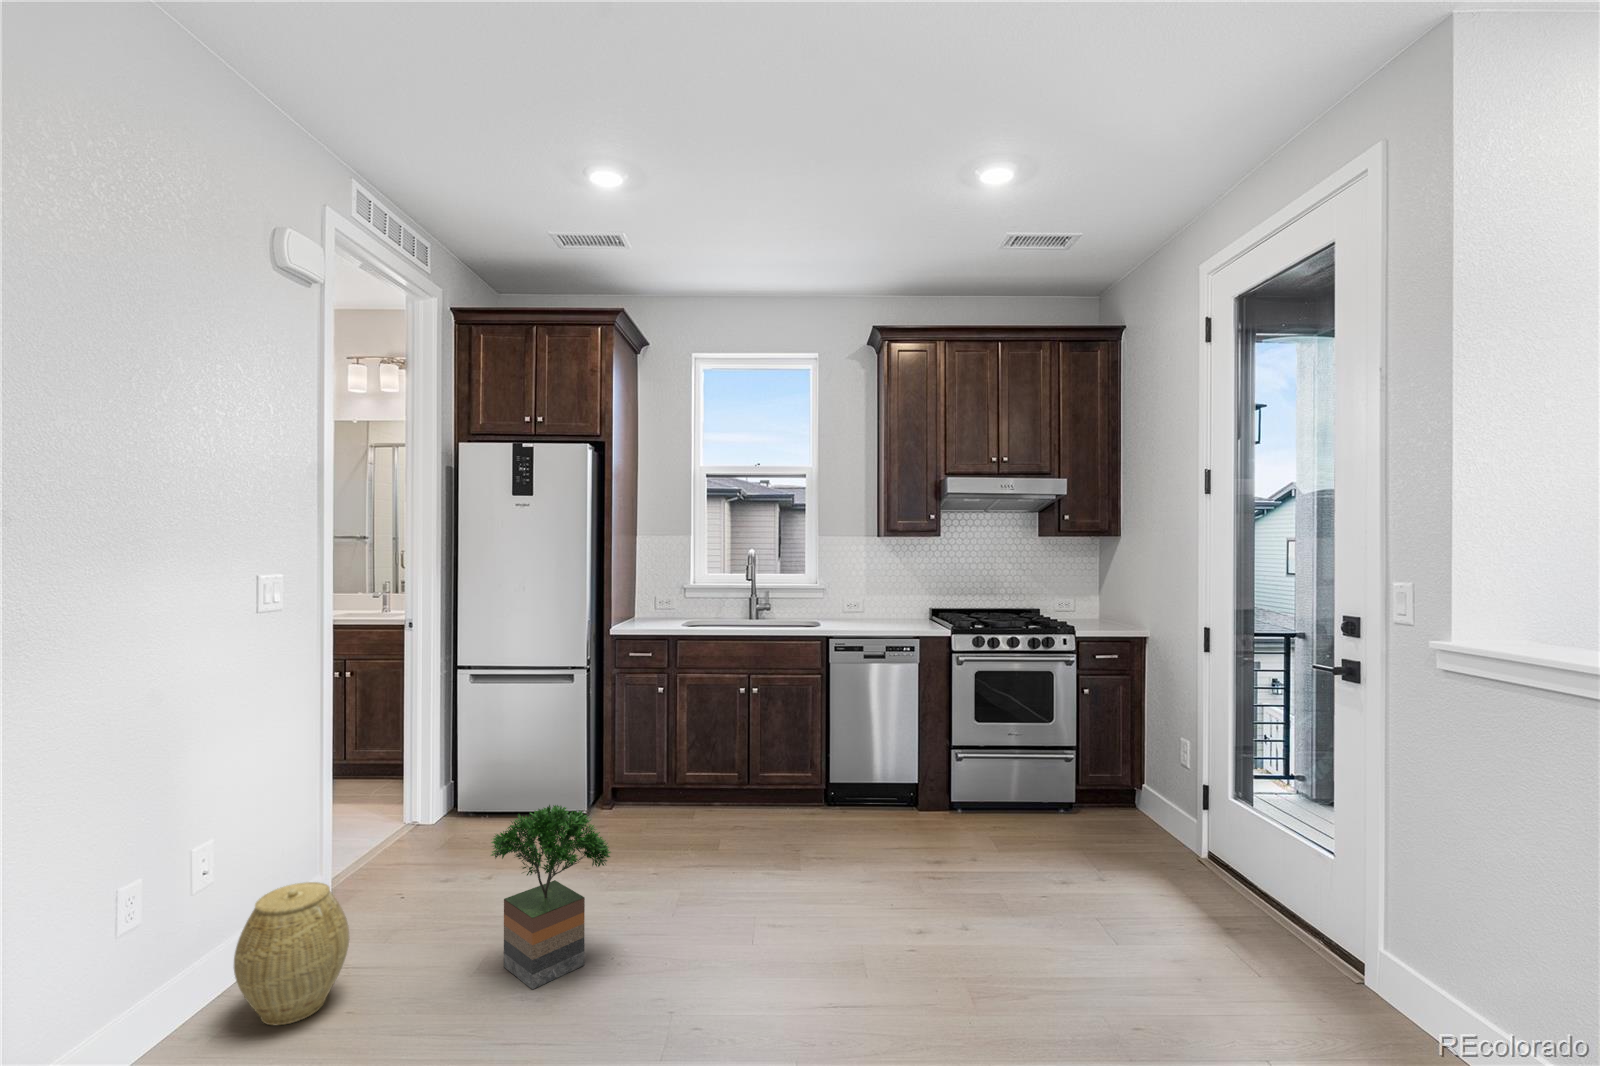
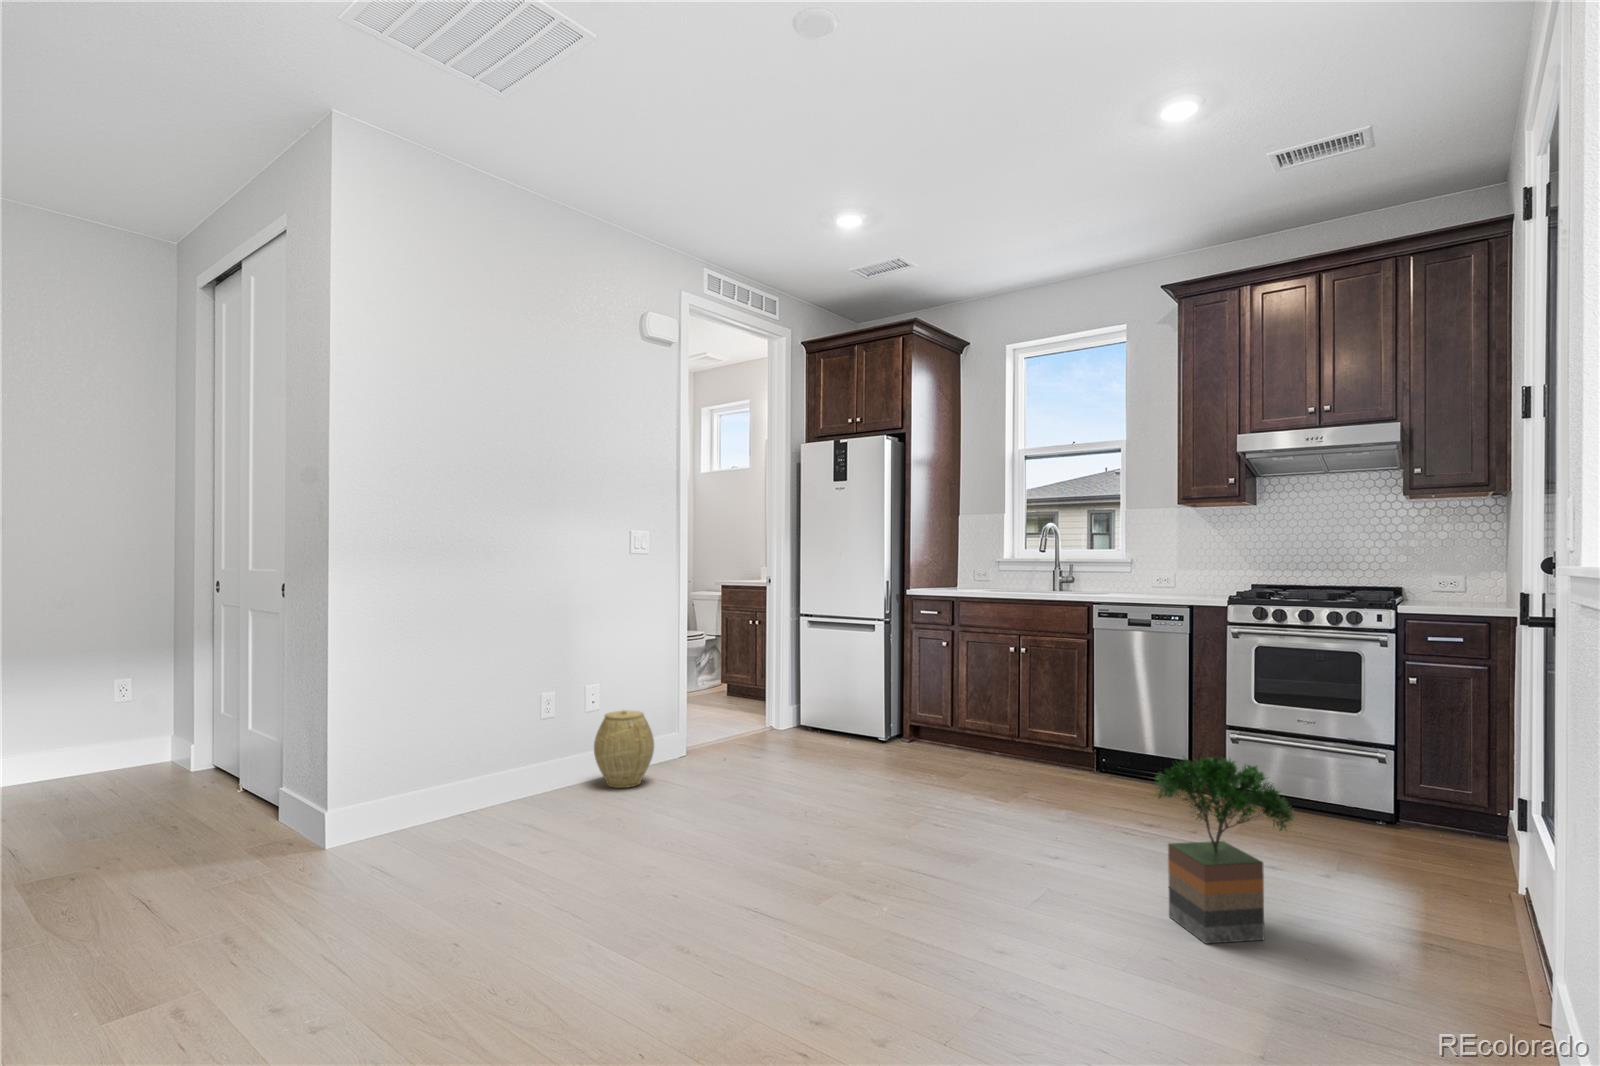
potted tree: present [491,805,611,989] -> present [1155,756,1295,944]

